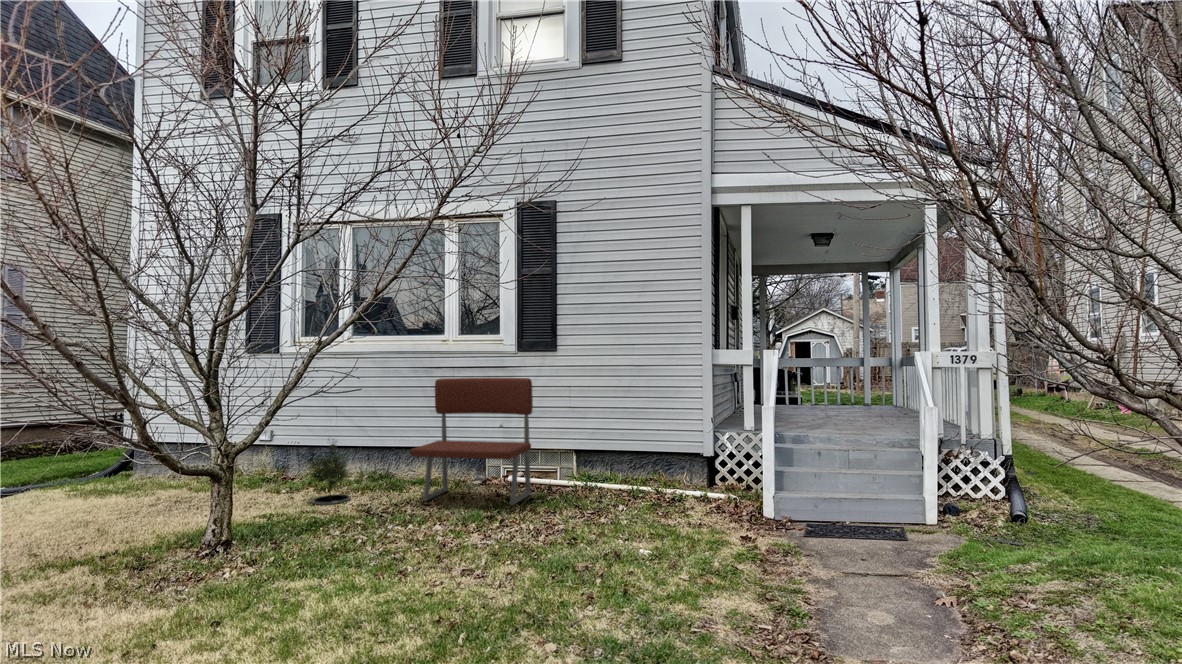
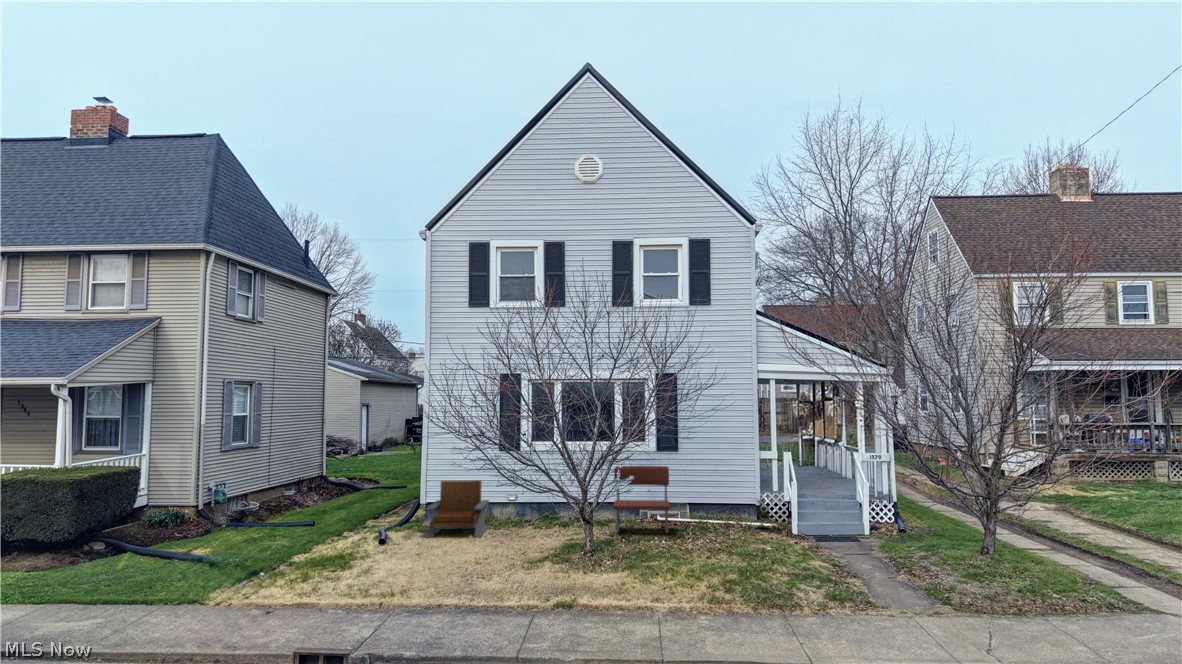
lounge chair: none [97,403,239,501] -> present [426,480,489,538]
potted tree: present [310,441,350,505] -> present [753,499,772,532]

